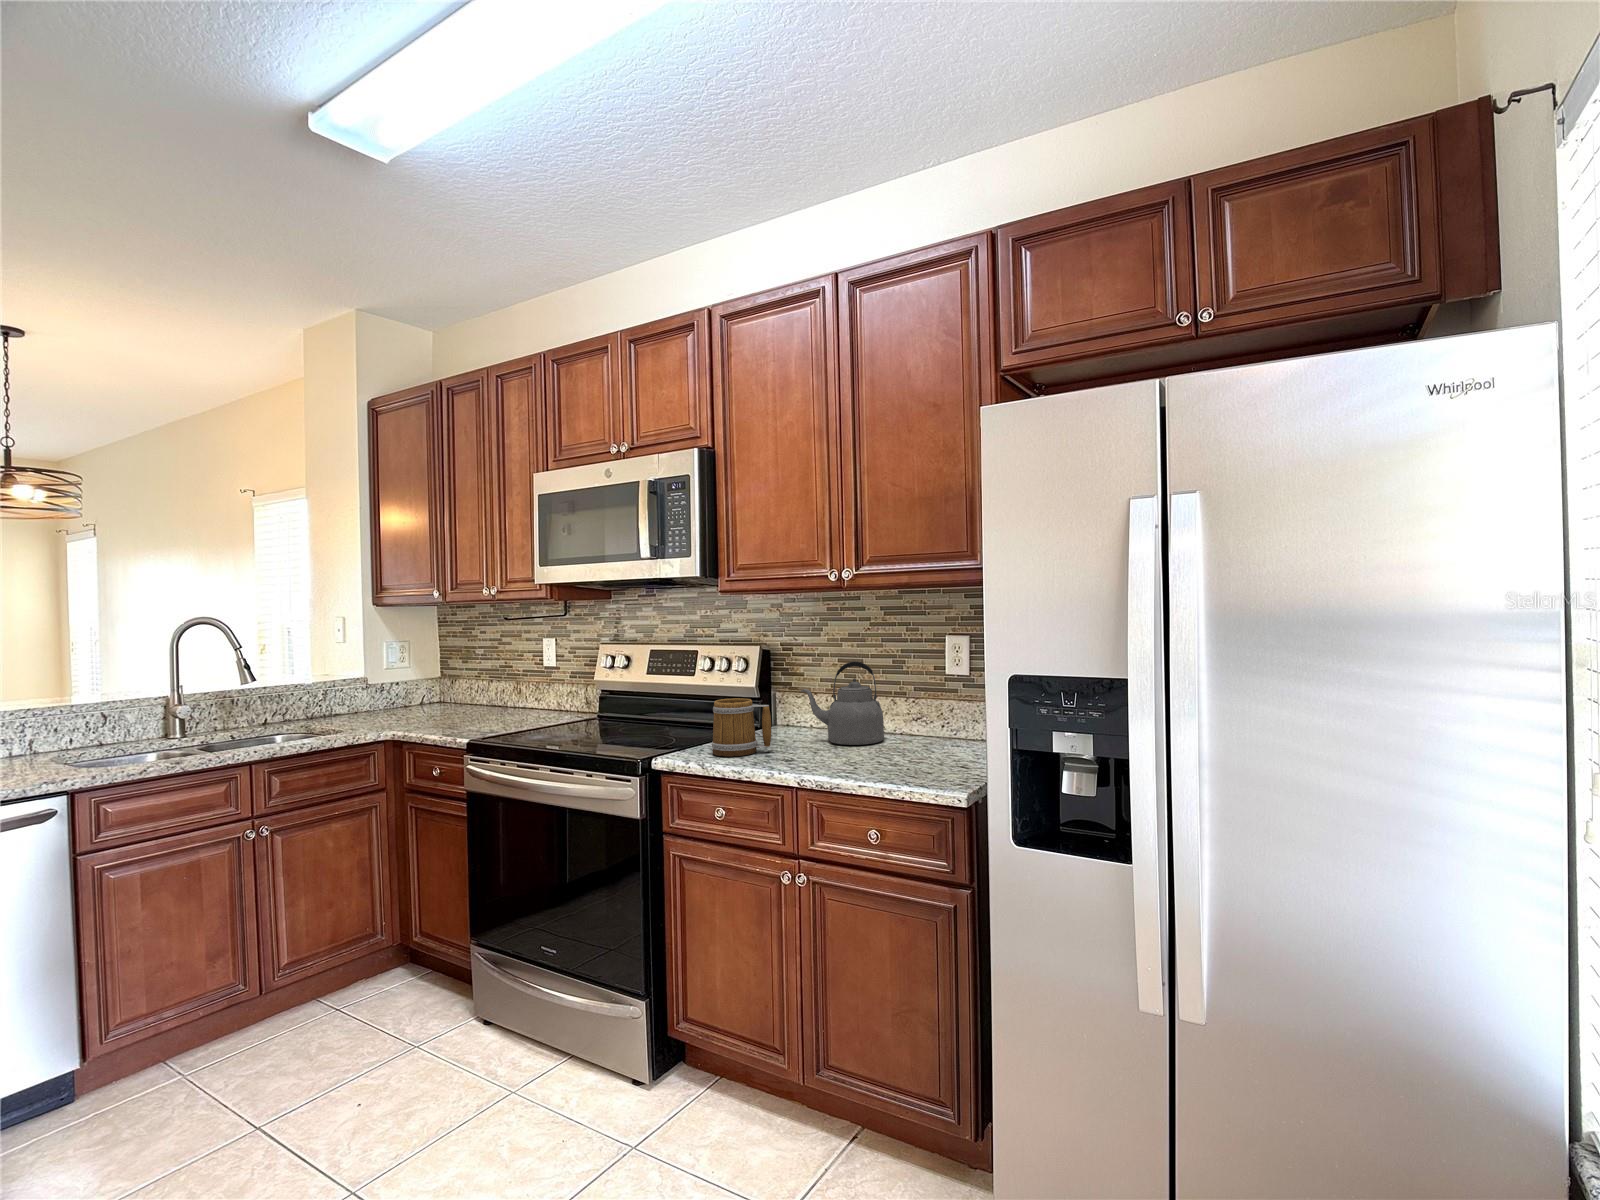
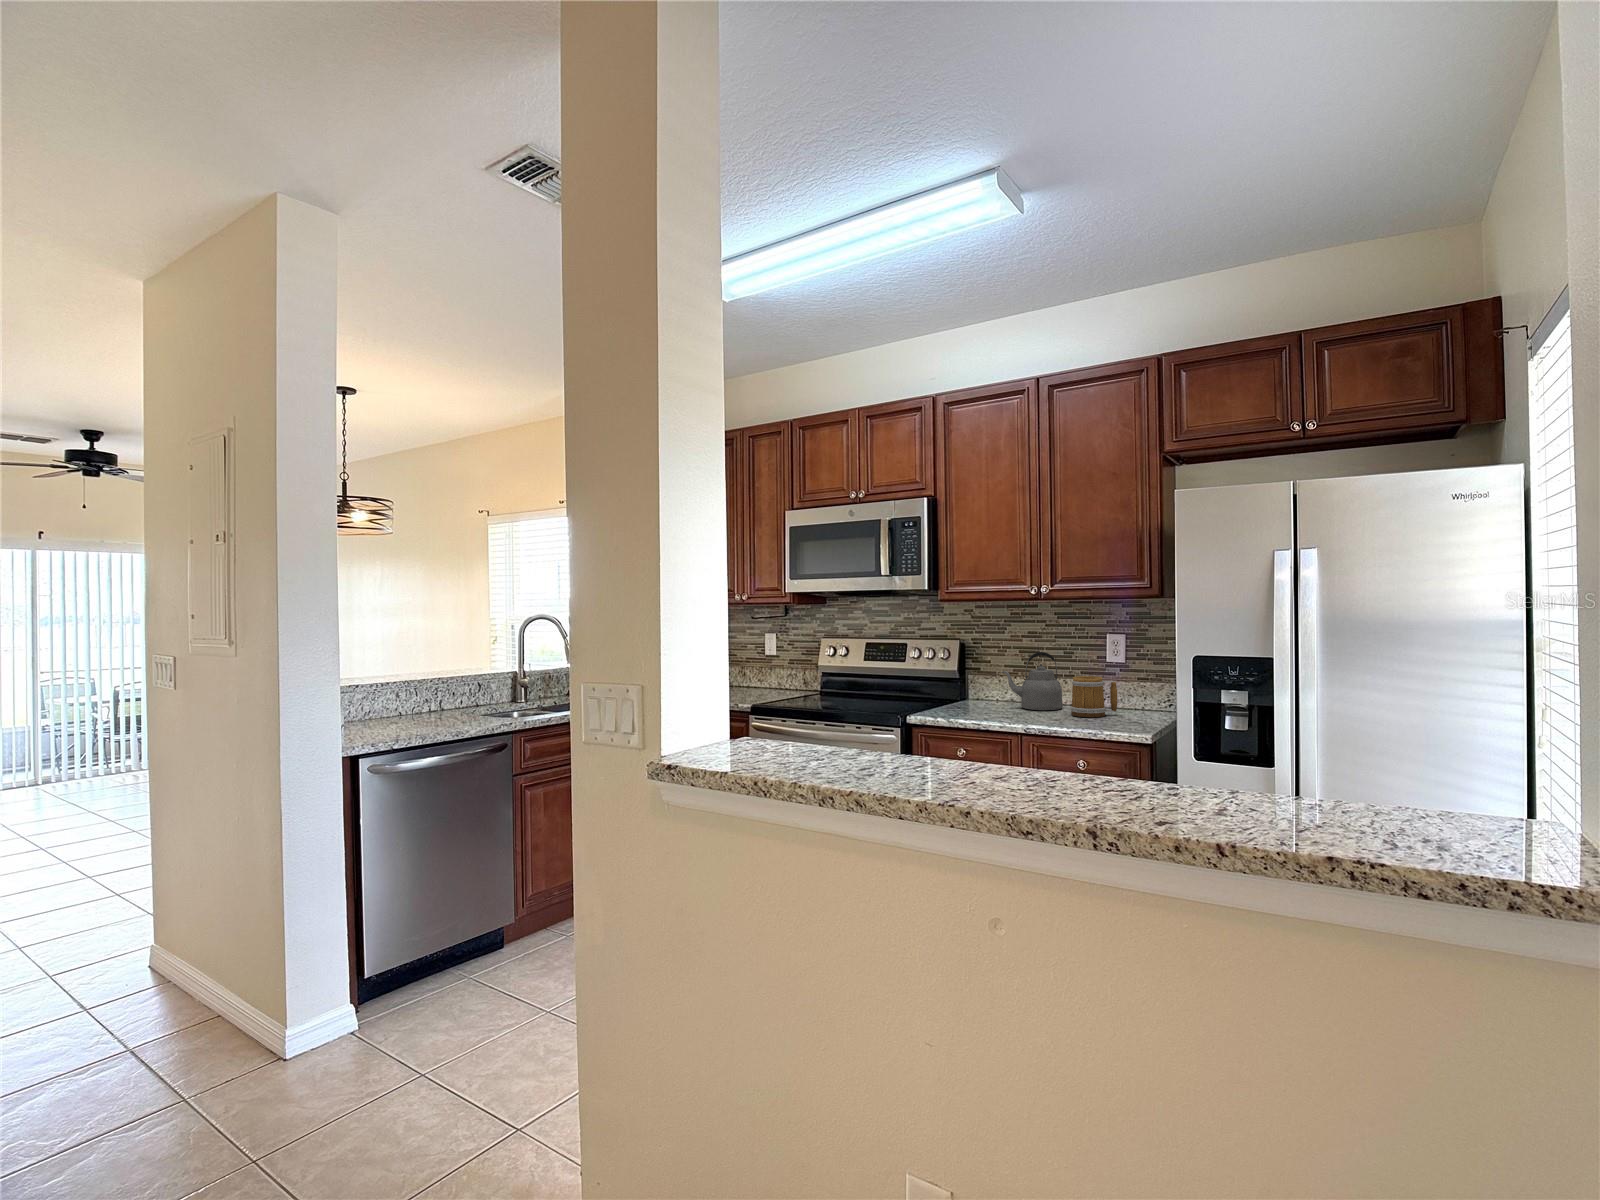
mug: present [712,698,771,756] -> present [1071,676,1117,717]

